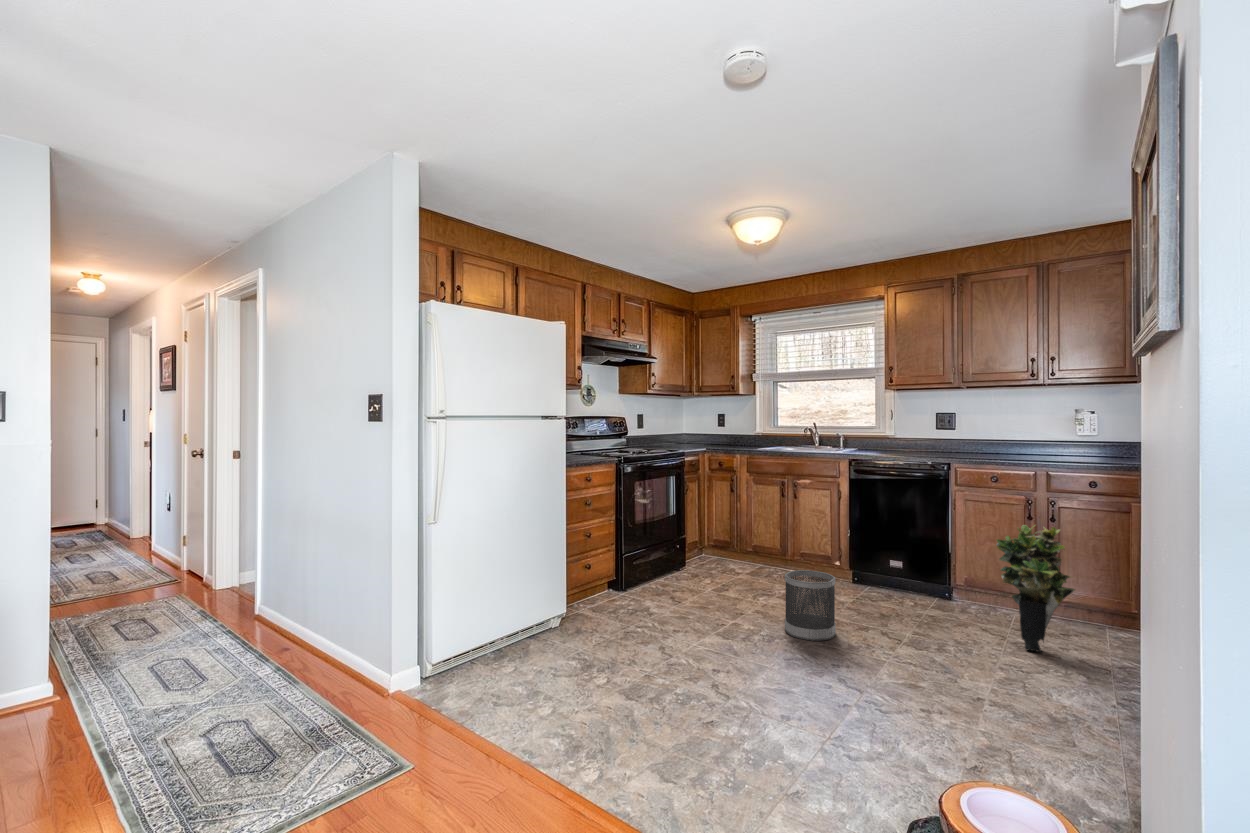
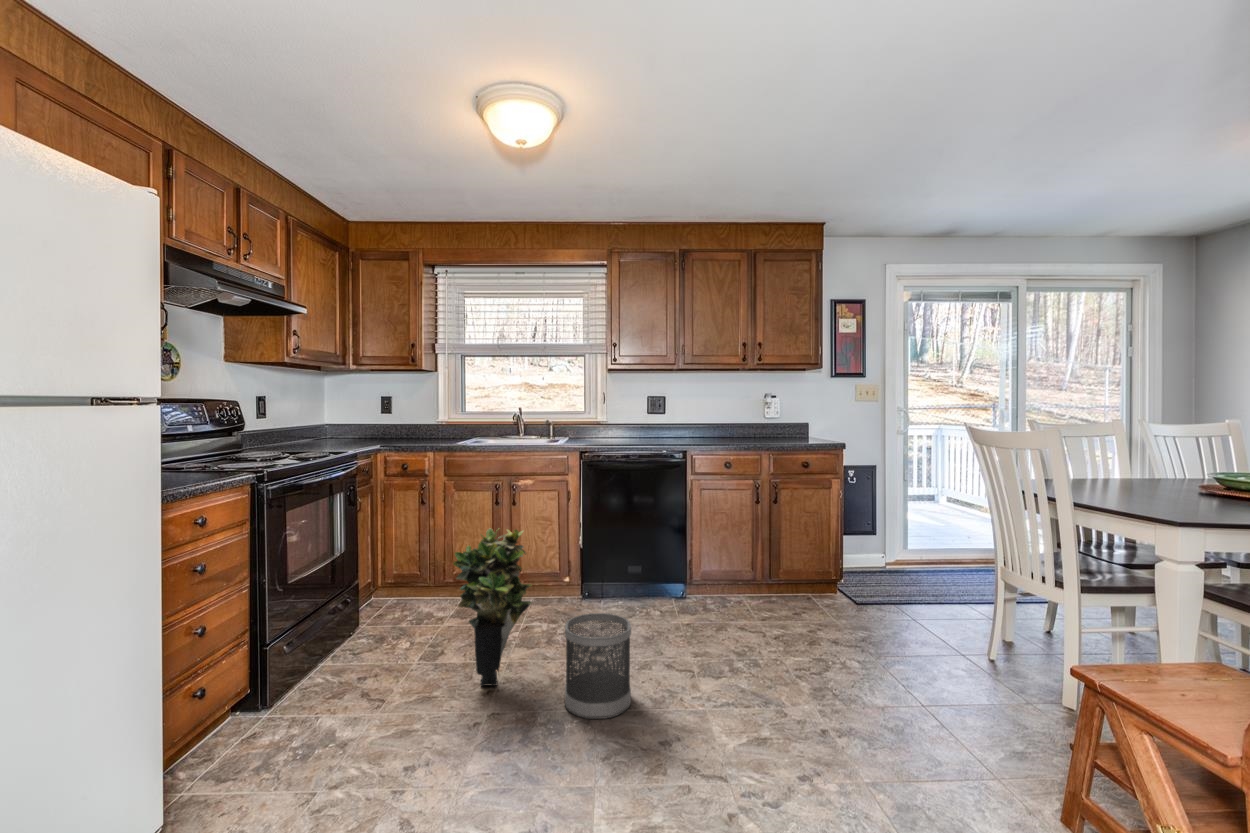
potted plant: present [997,525,1075,652] -> present [453,529,532,686]

